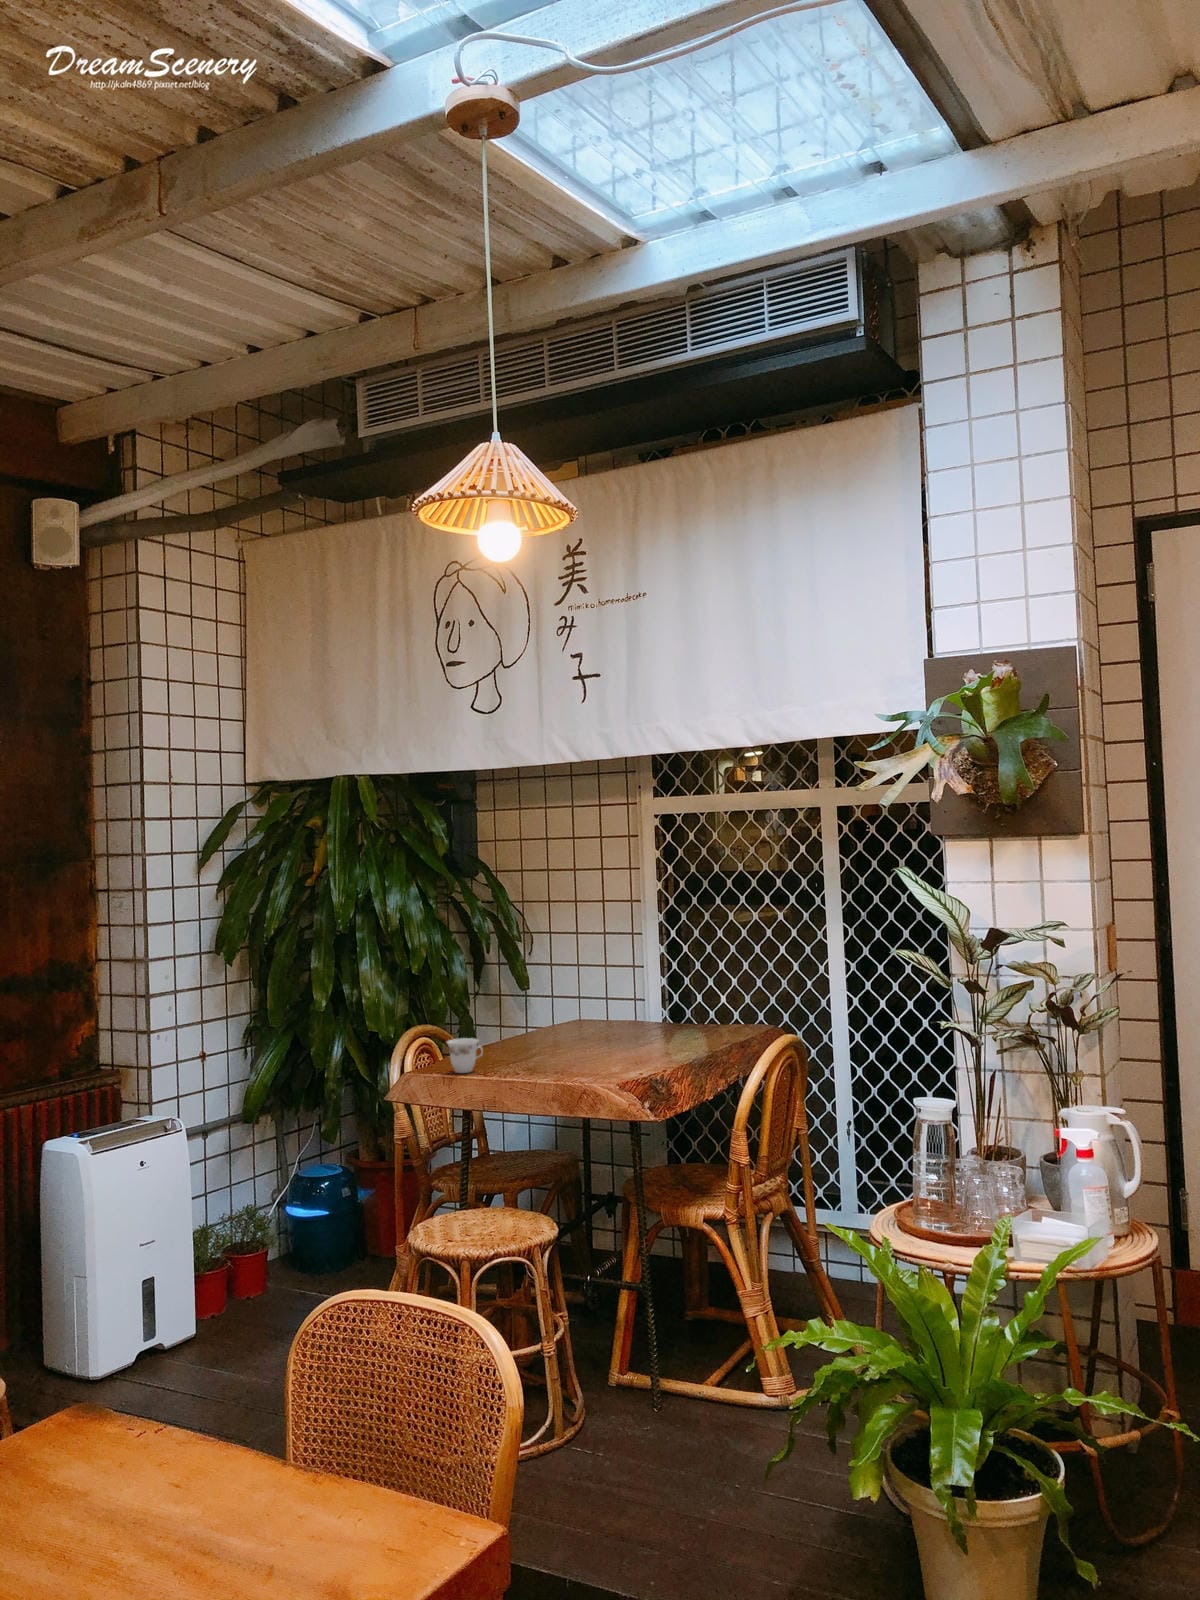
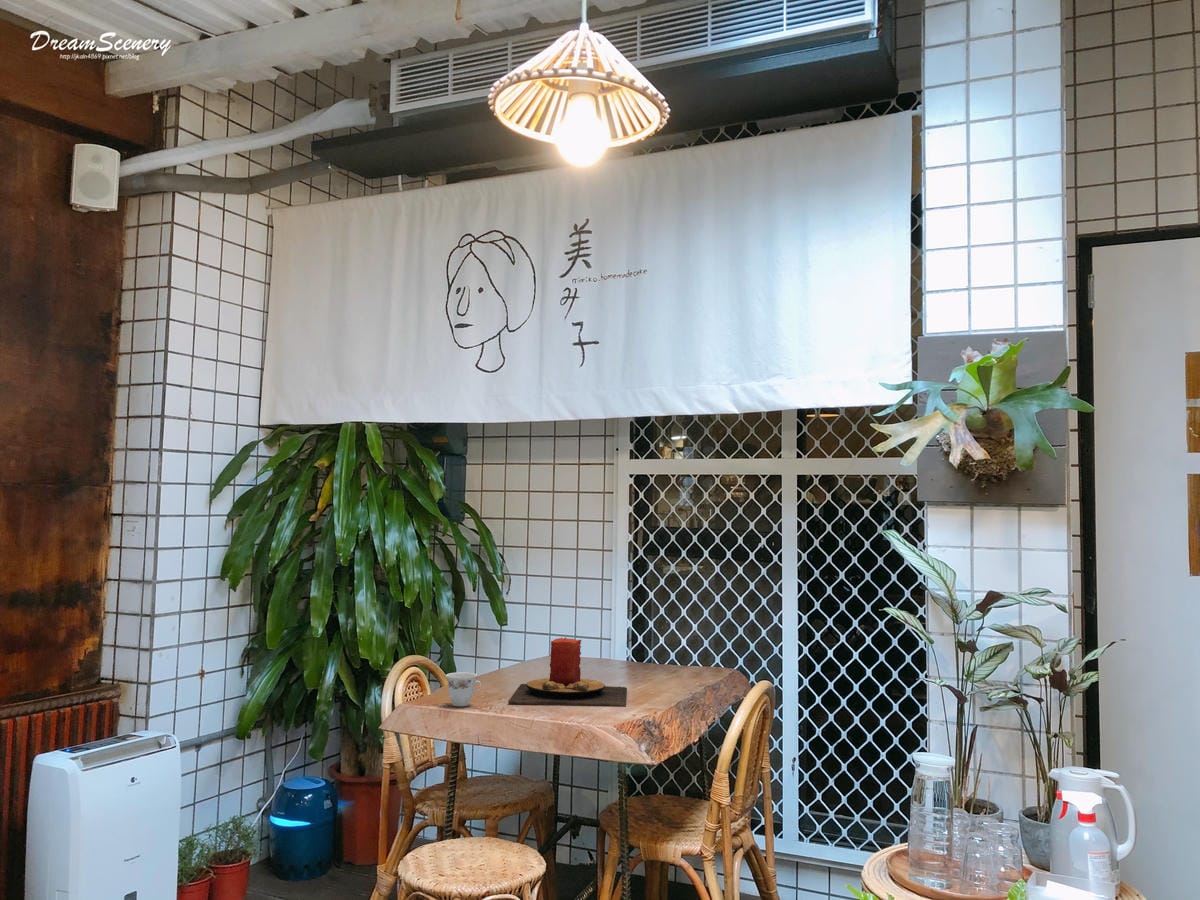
candle: none [513,998,643,1069] -> present [508,637,627,707]

